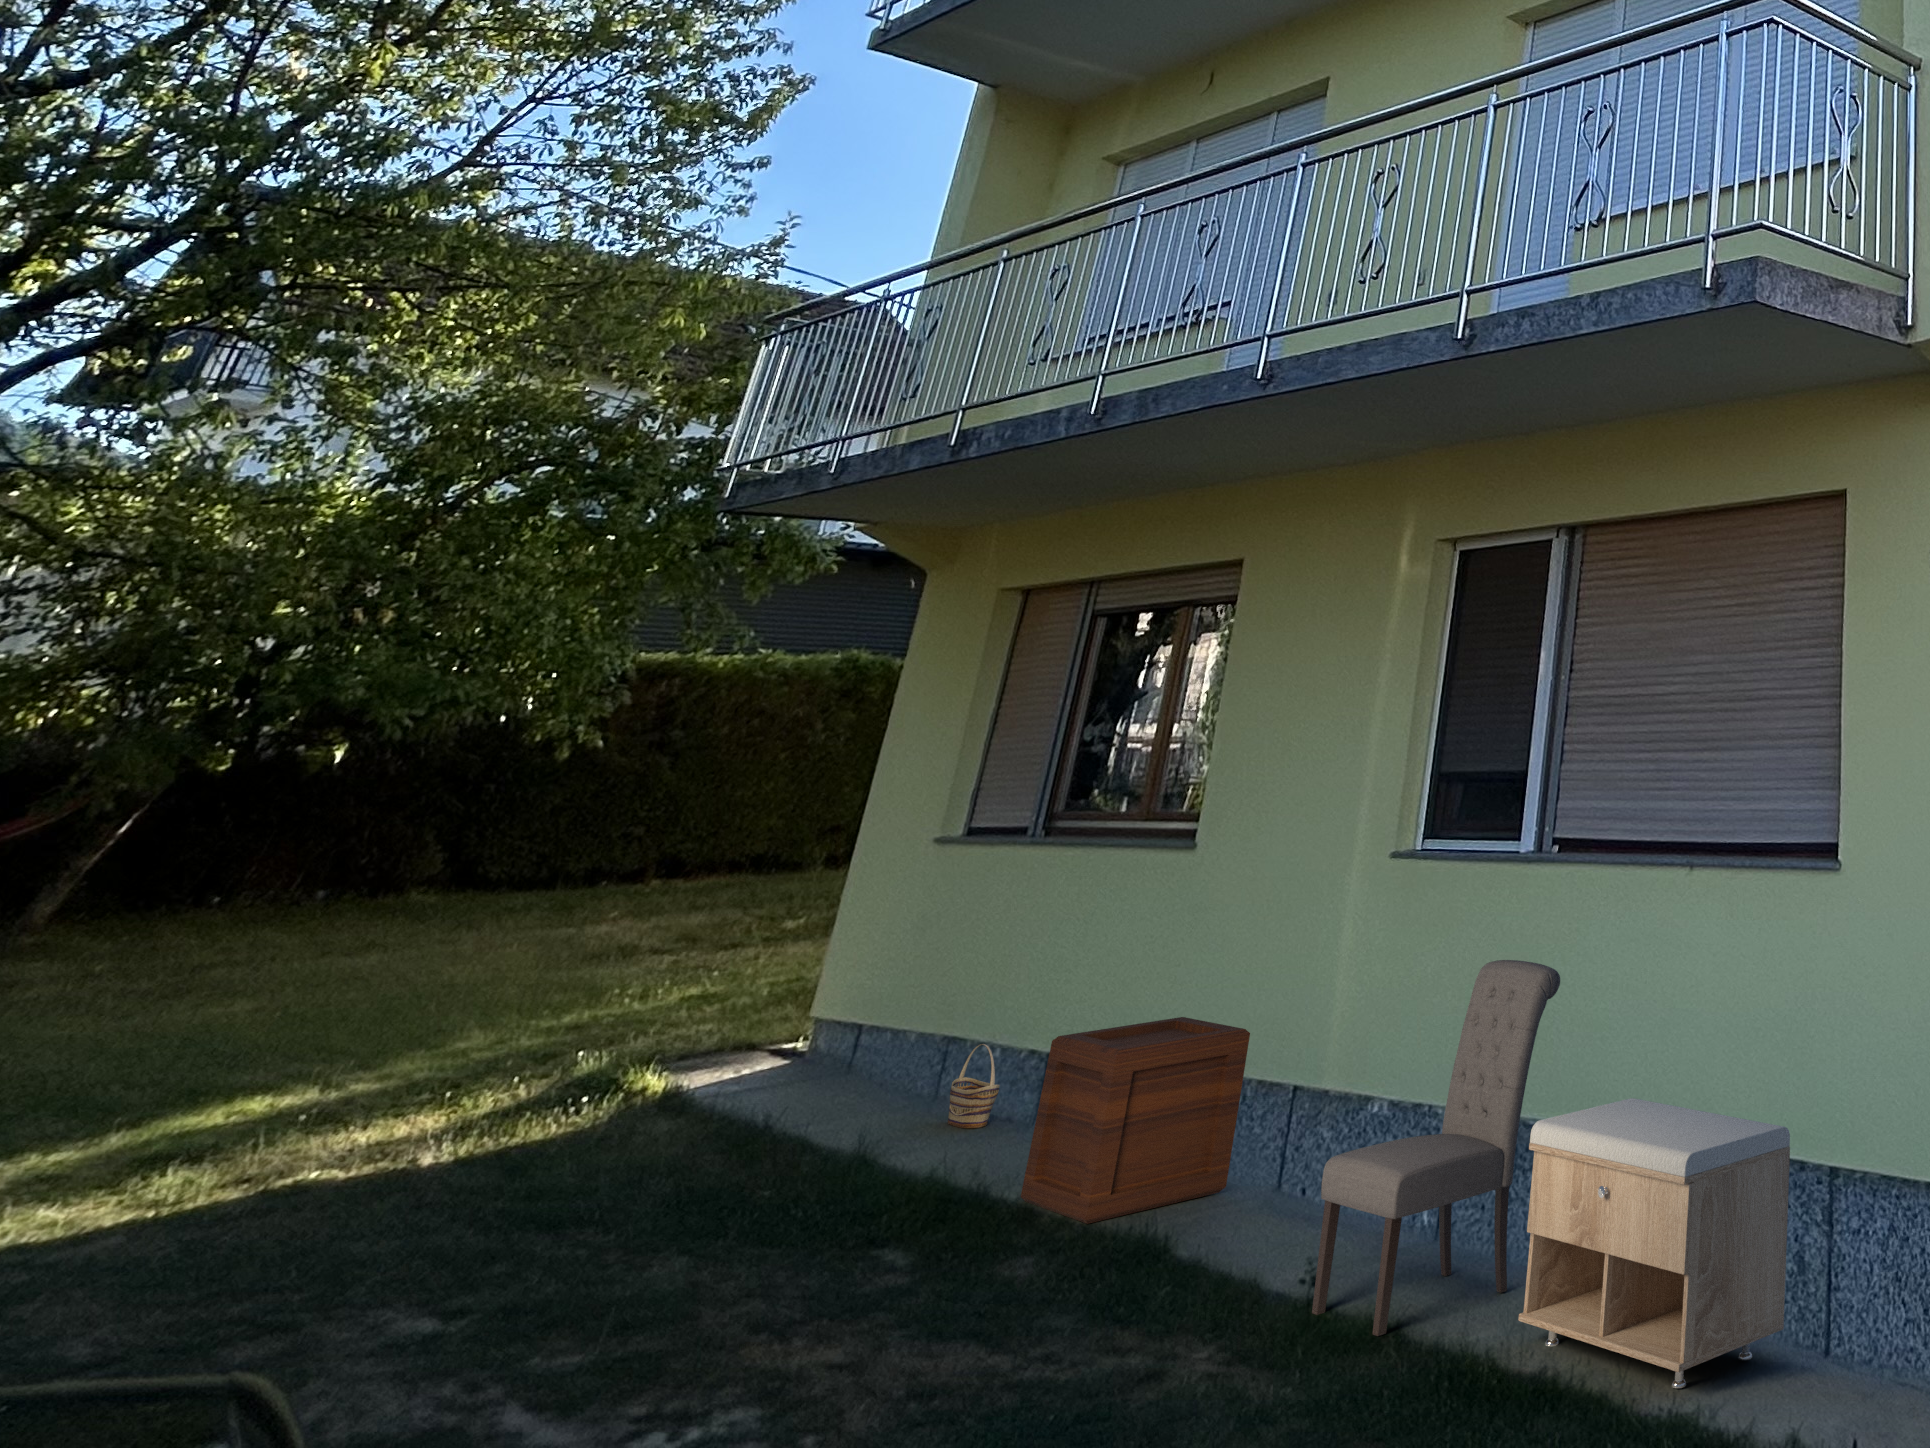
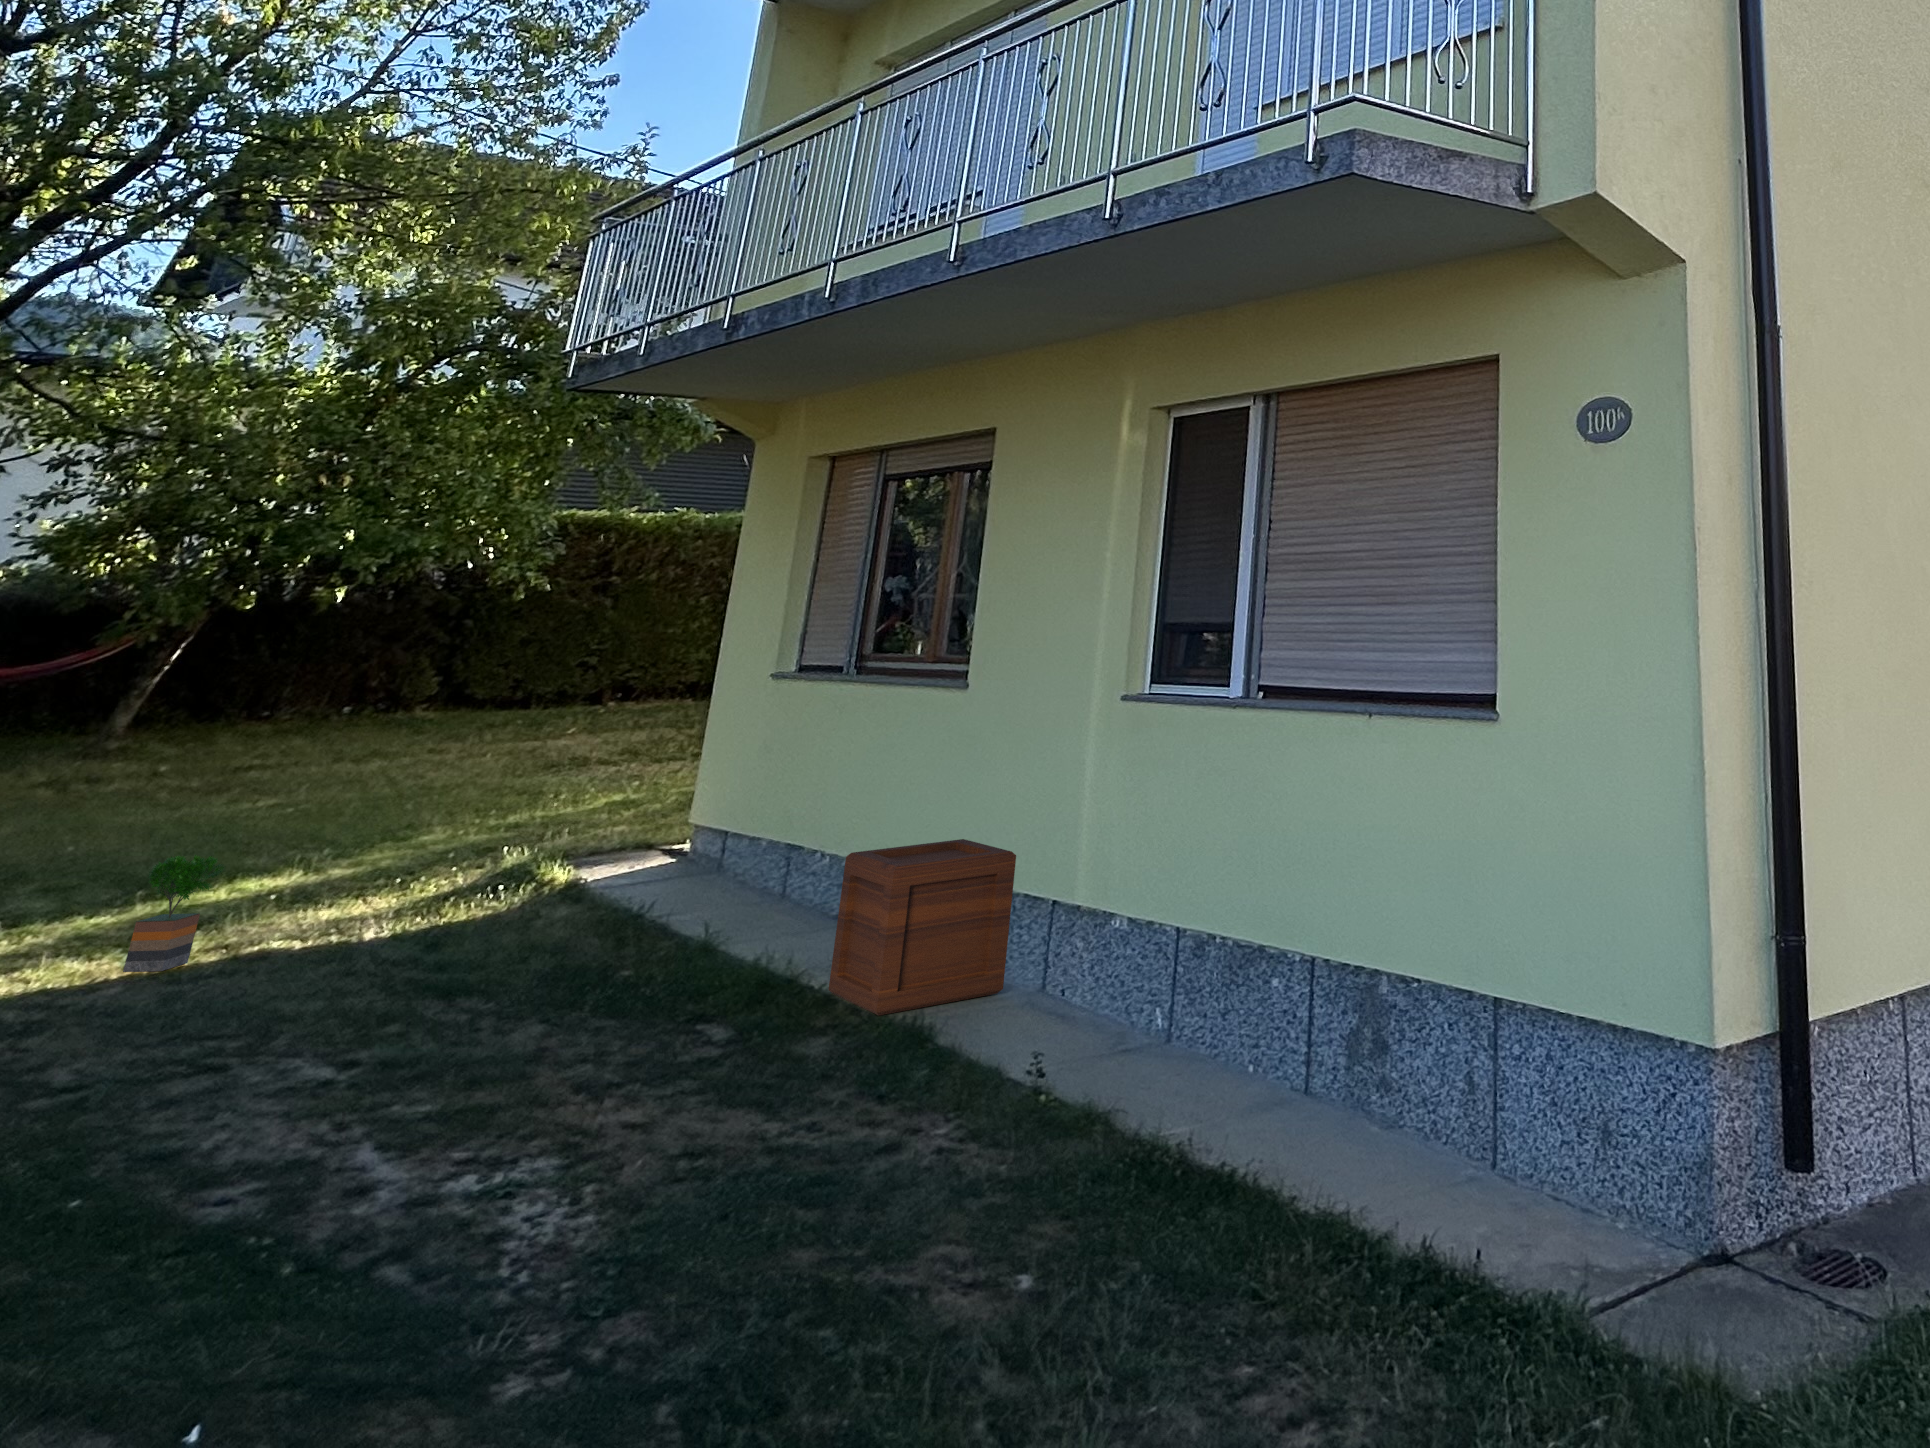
chair: present [1312,960,1560,1336] -> none [1047,797,1263,1127]
basket: present [948,1044,1000,1128] -> none [787,857,827,929]
potted tree: none [111,1064,261,1215] -> present [123,855,224,972]
storage bench: present [1518,1098,1790,1388] -> none [1219,926,1459,1189]

